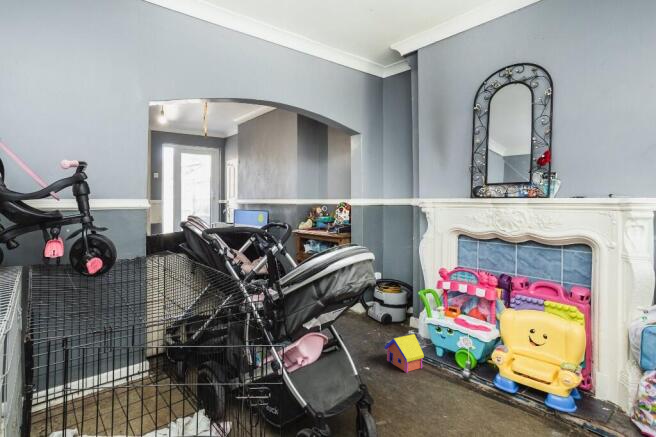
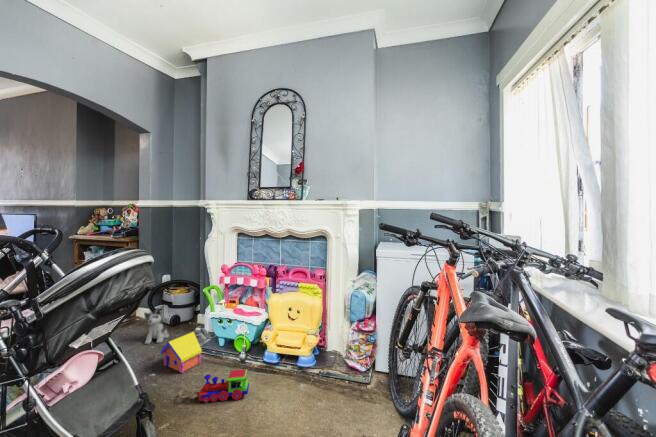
plush toy: none [363,304,383,339] -> present [144,308,169,344]
toy train: none [412,380,486,417] -> present [179,369,249,403]

